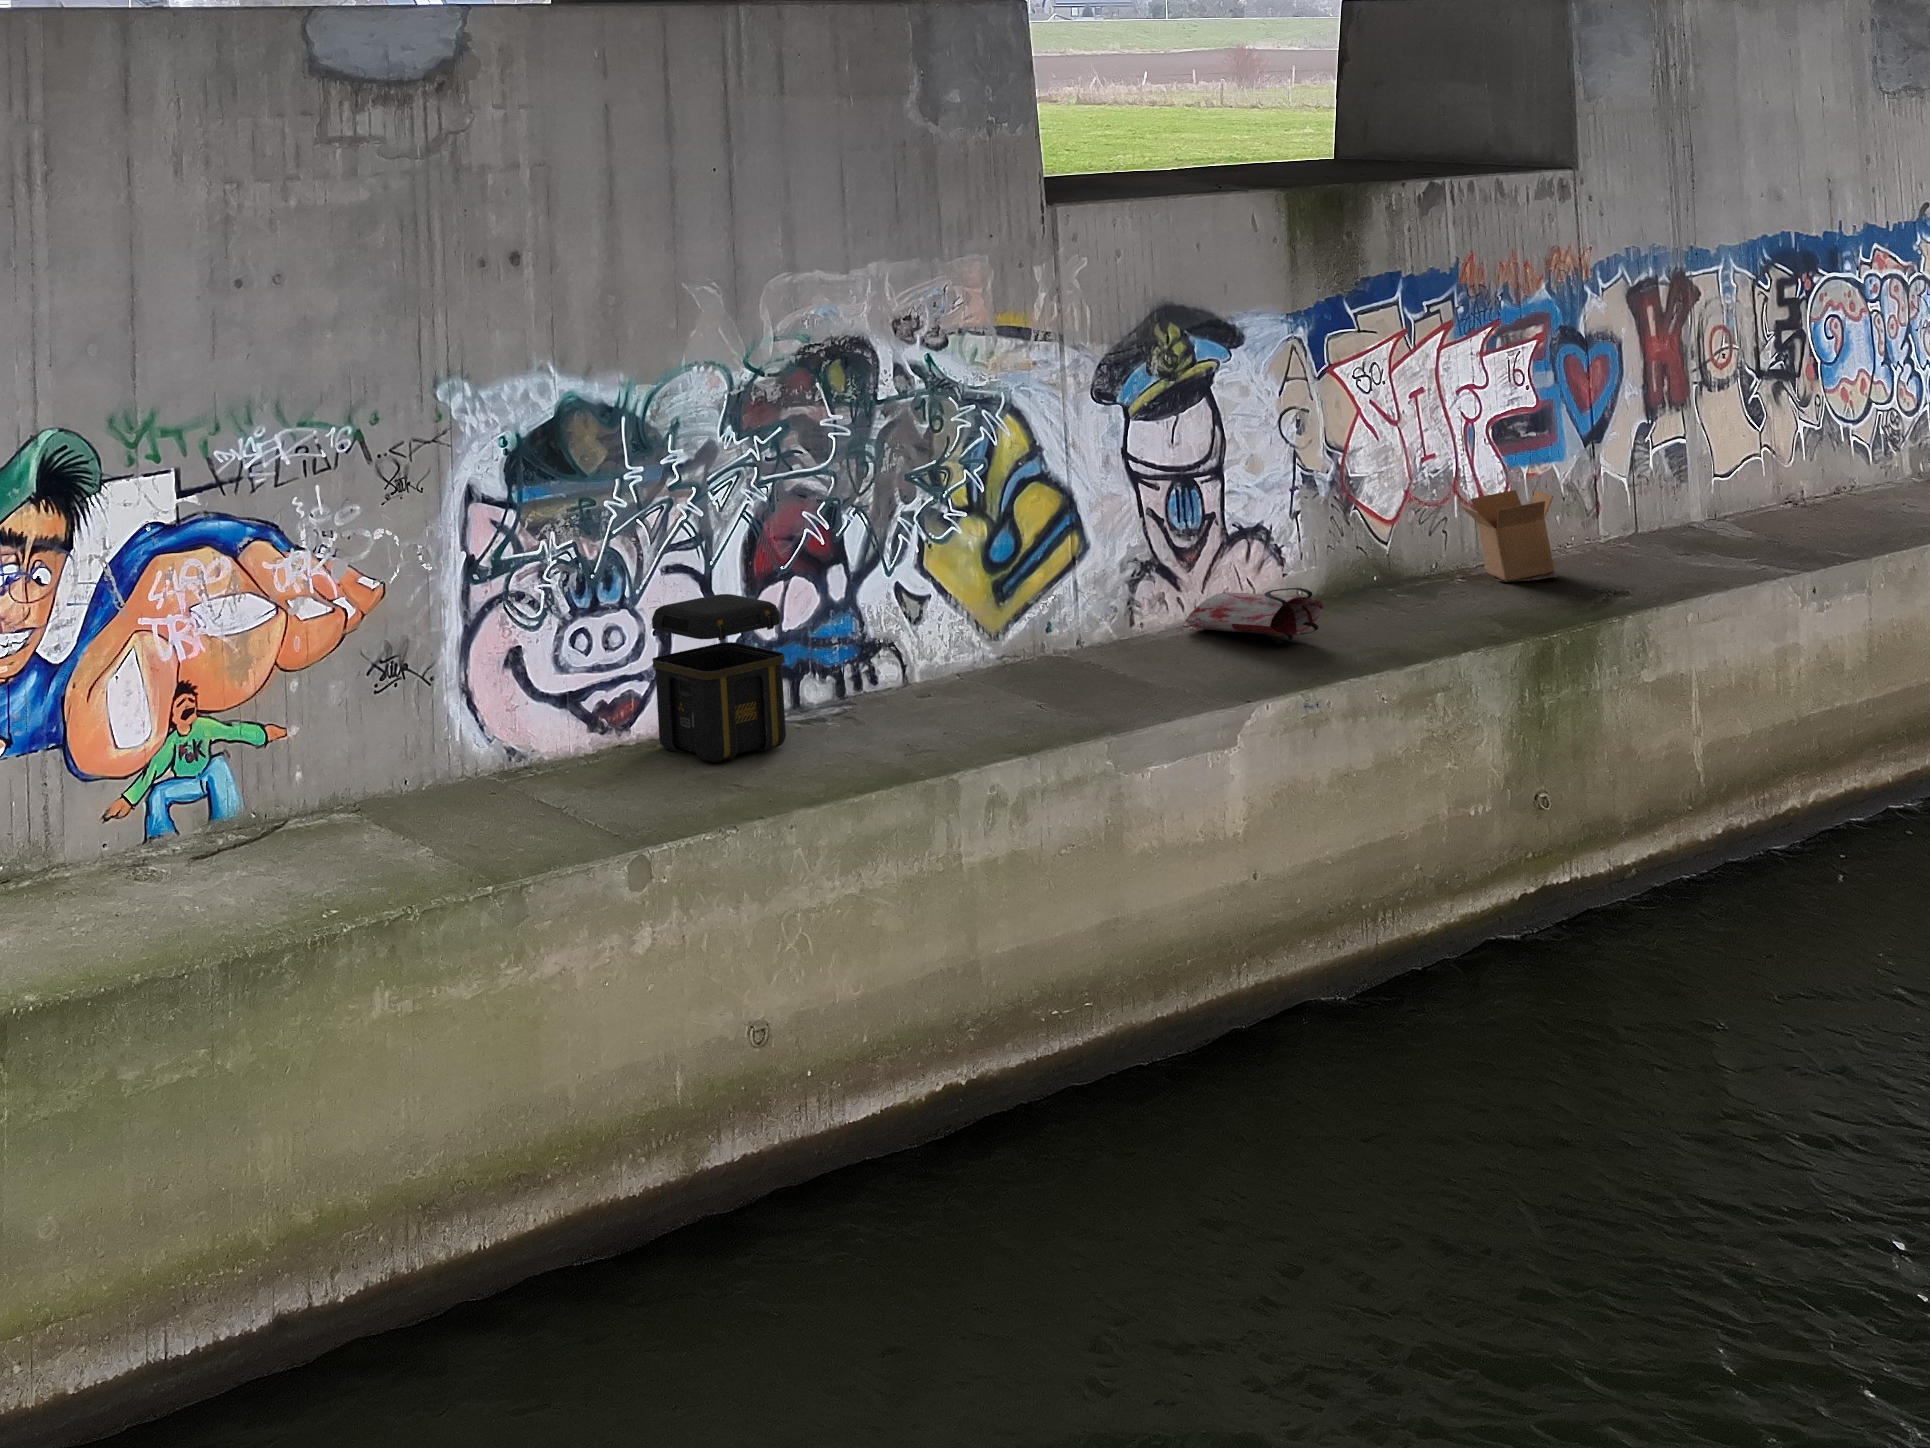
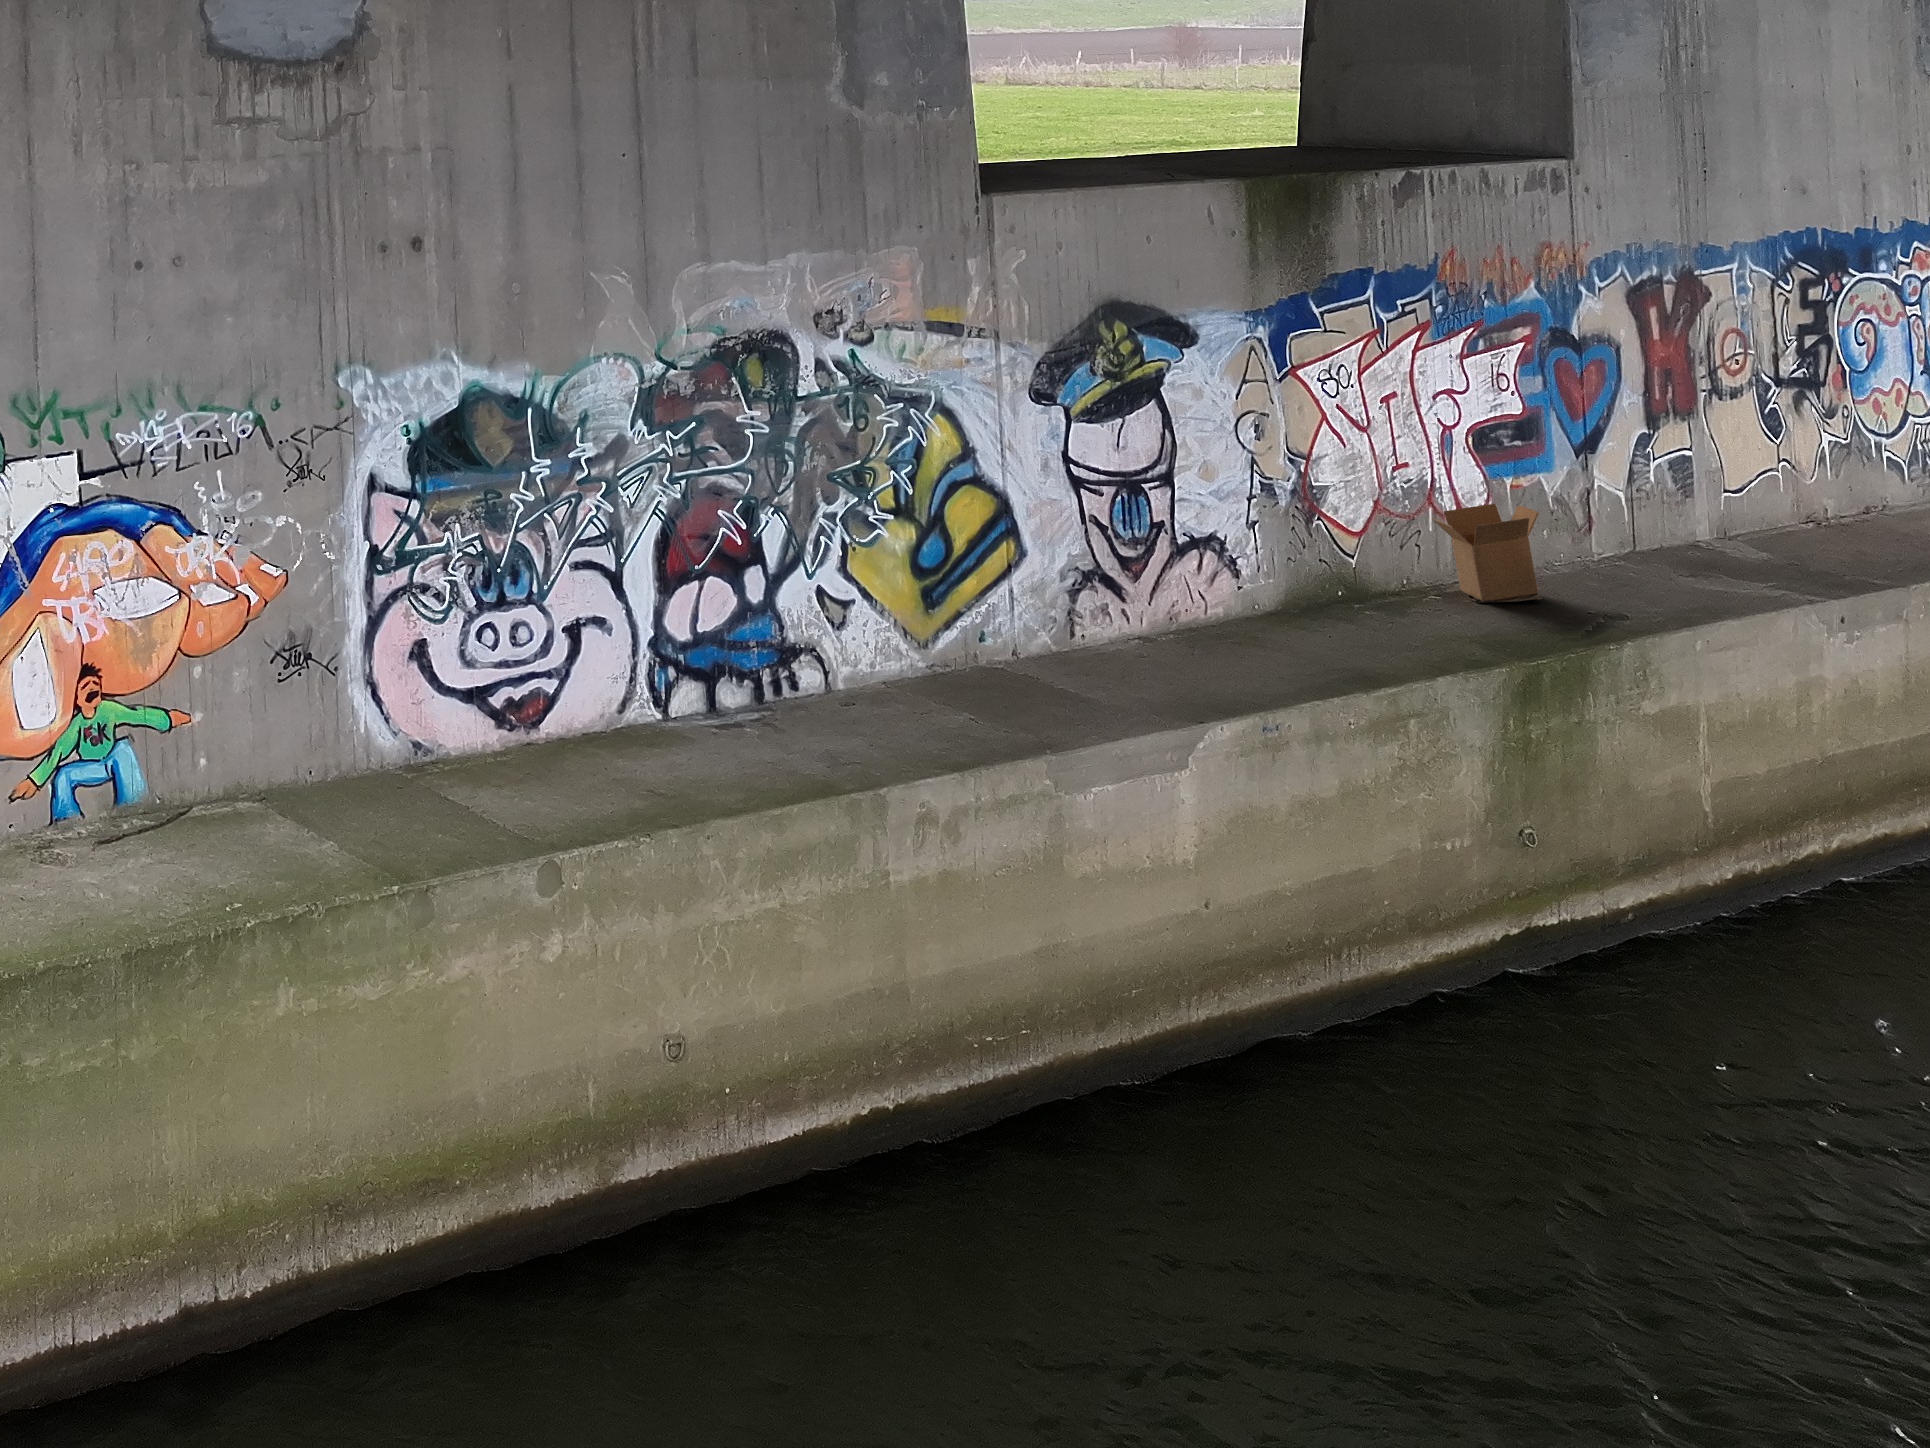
bag: present [1185,588,1324,643] -> none [1127,604,1281,662]
toolbox: present [652,594,786,762] -> none [562,593,700,767]

